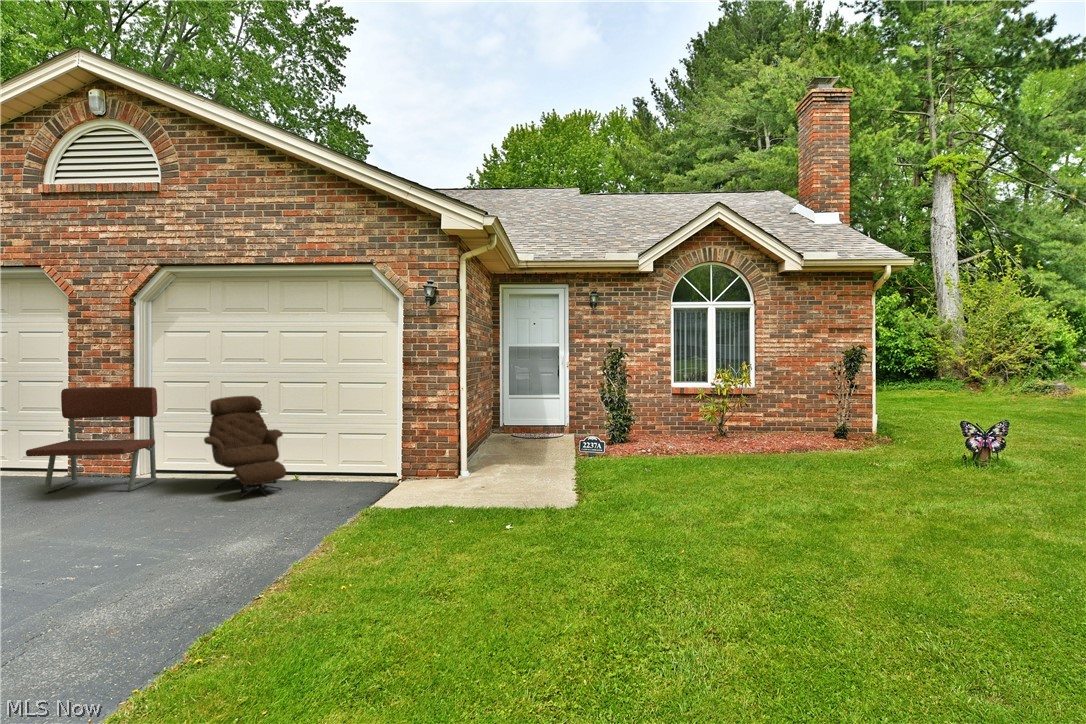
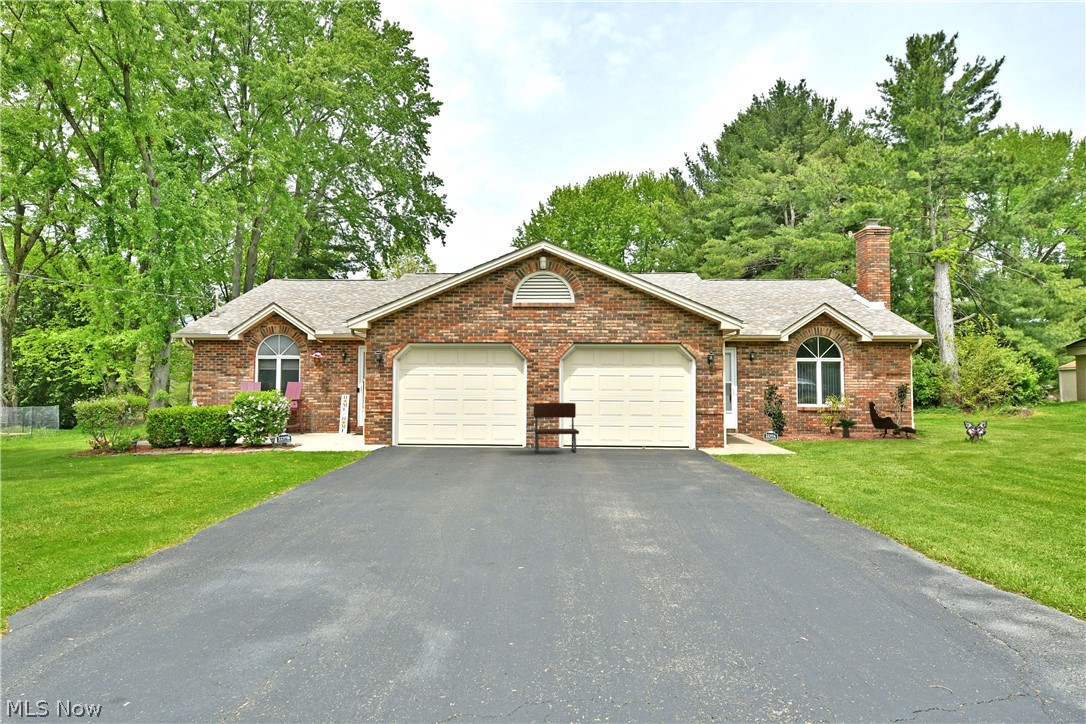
lounge chair: present [204,396,286,497] -> present [869,402,916,439]
potted plant: none [726,404,774,442] -> present [834,418,857,438]

